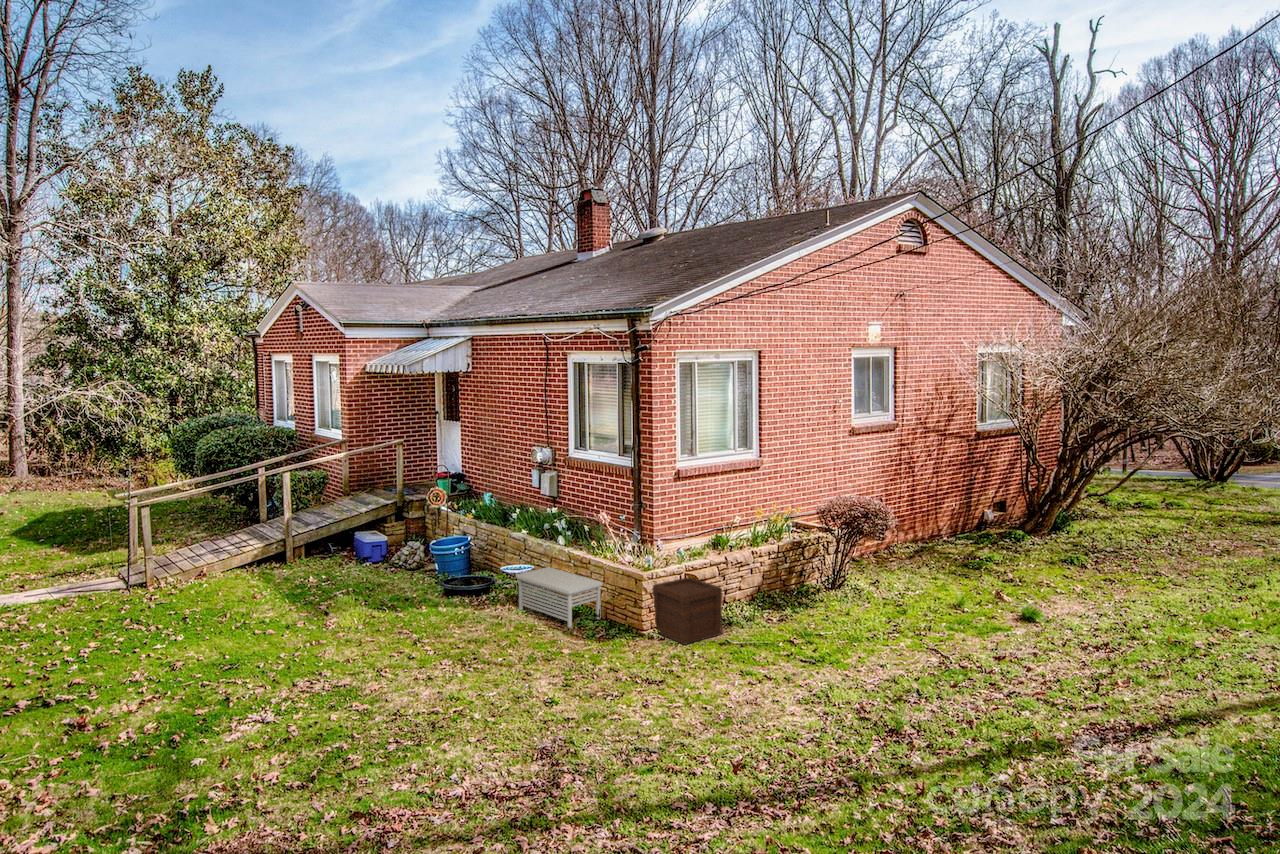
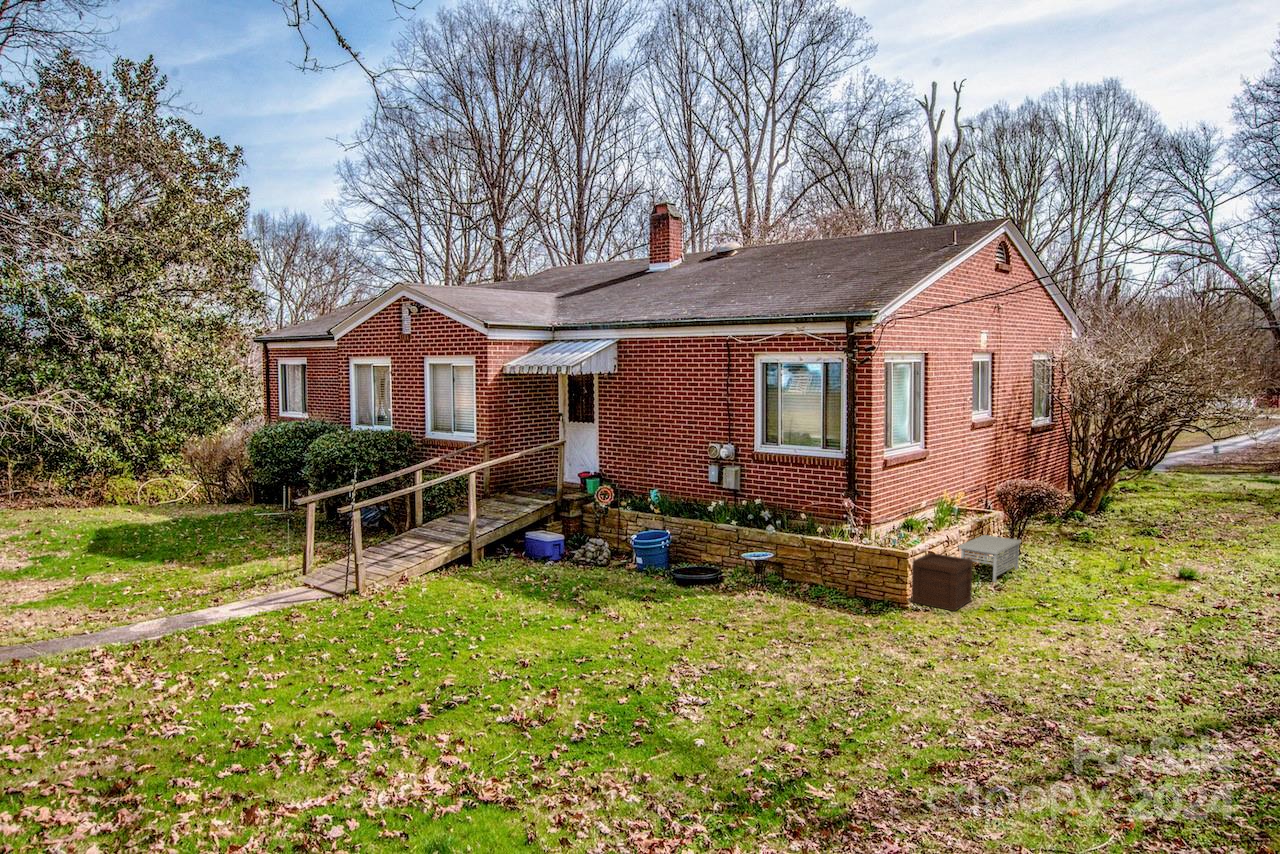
storage bench: present [516,567,602,628] -> present [959,535,1021,582]

